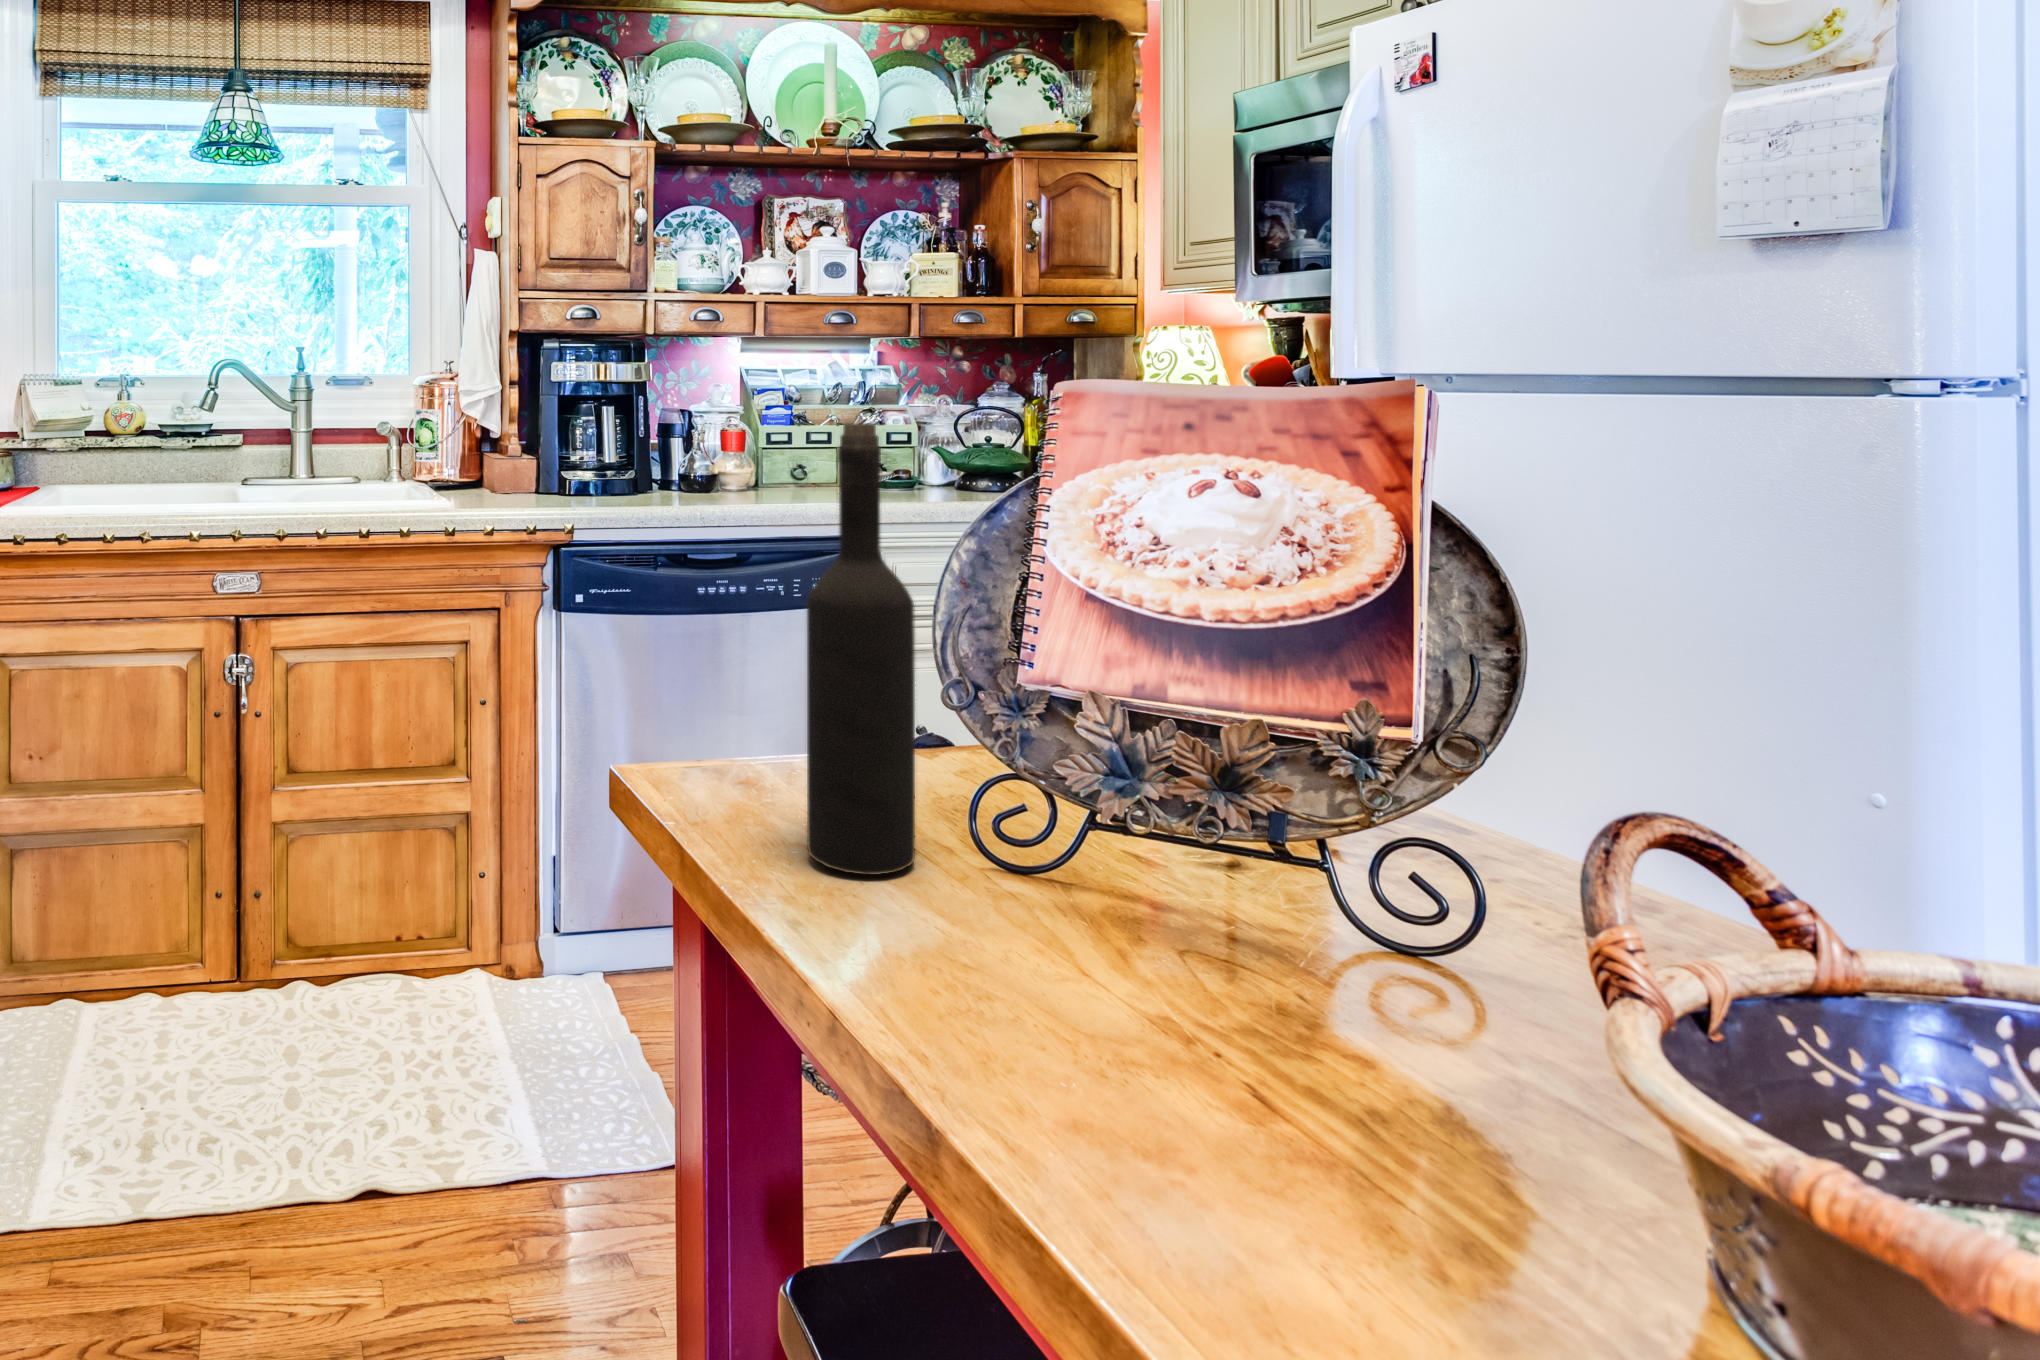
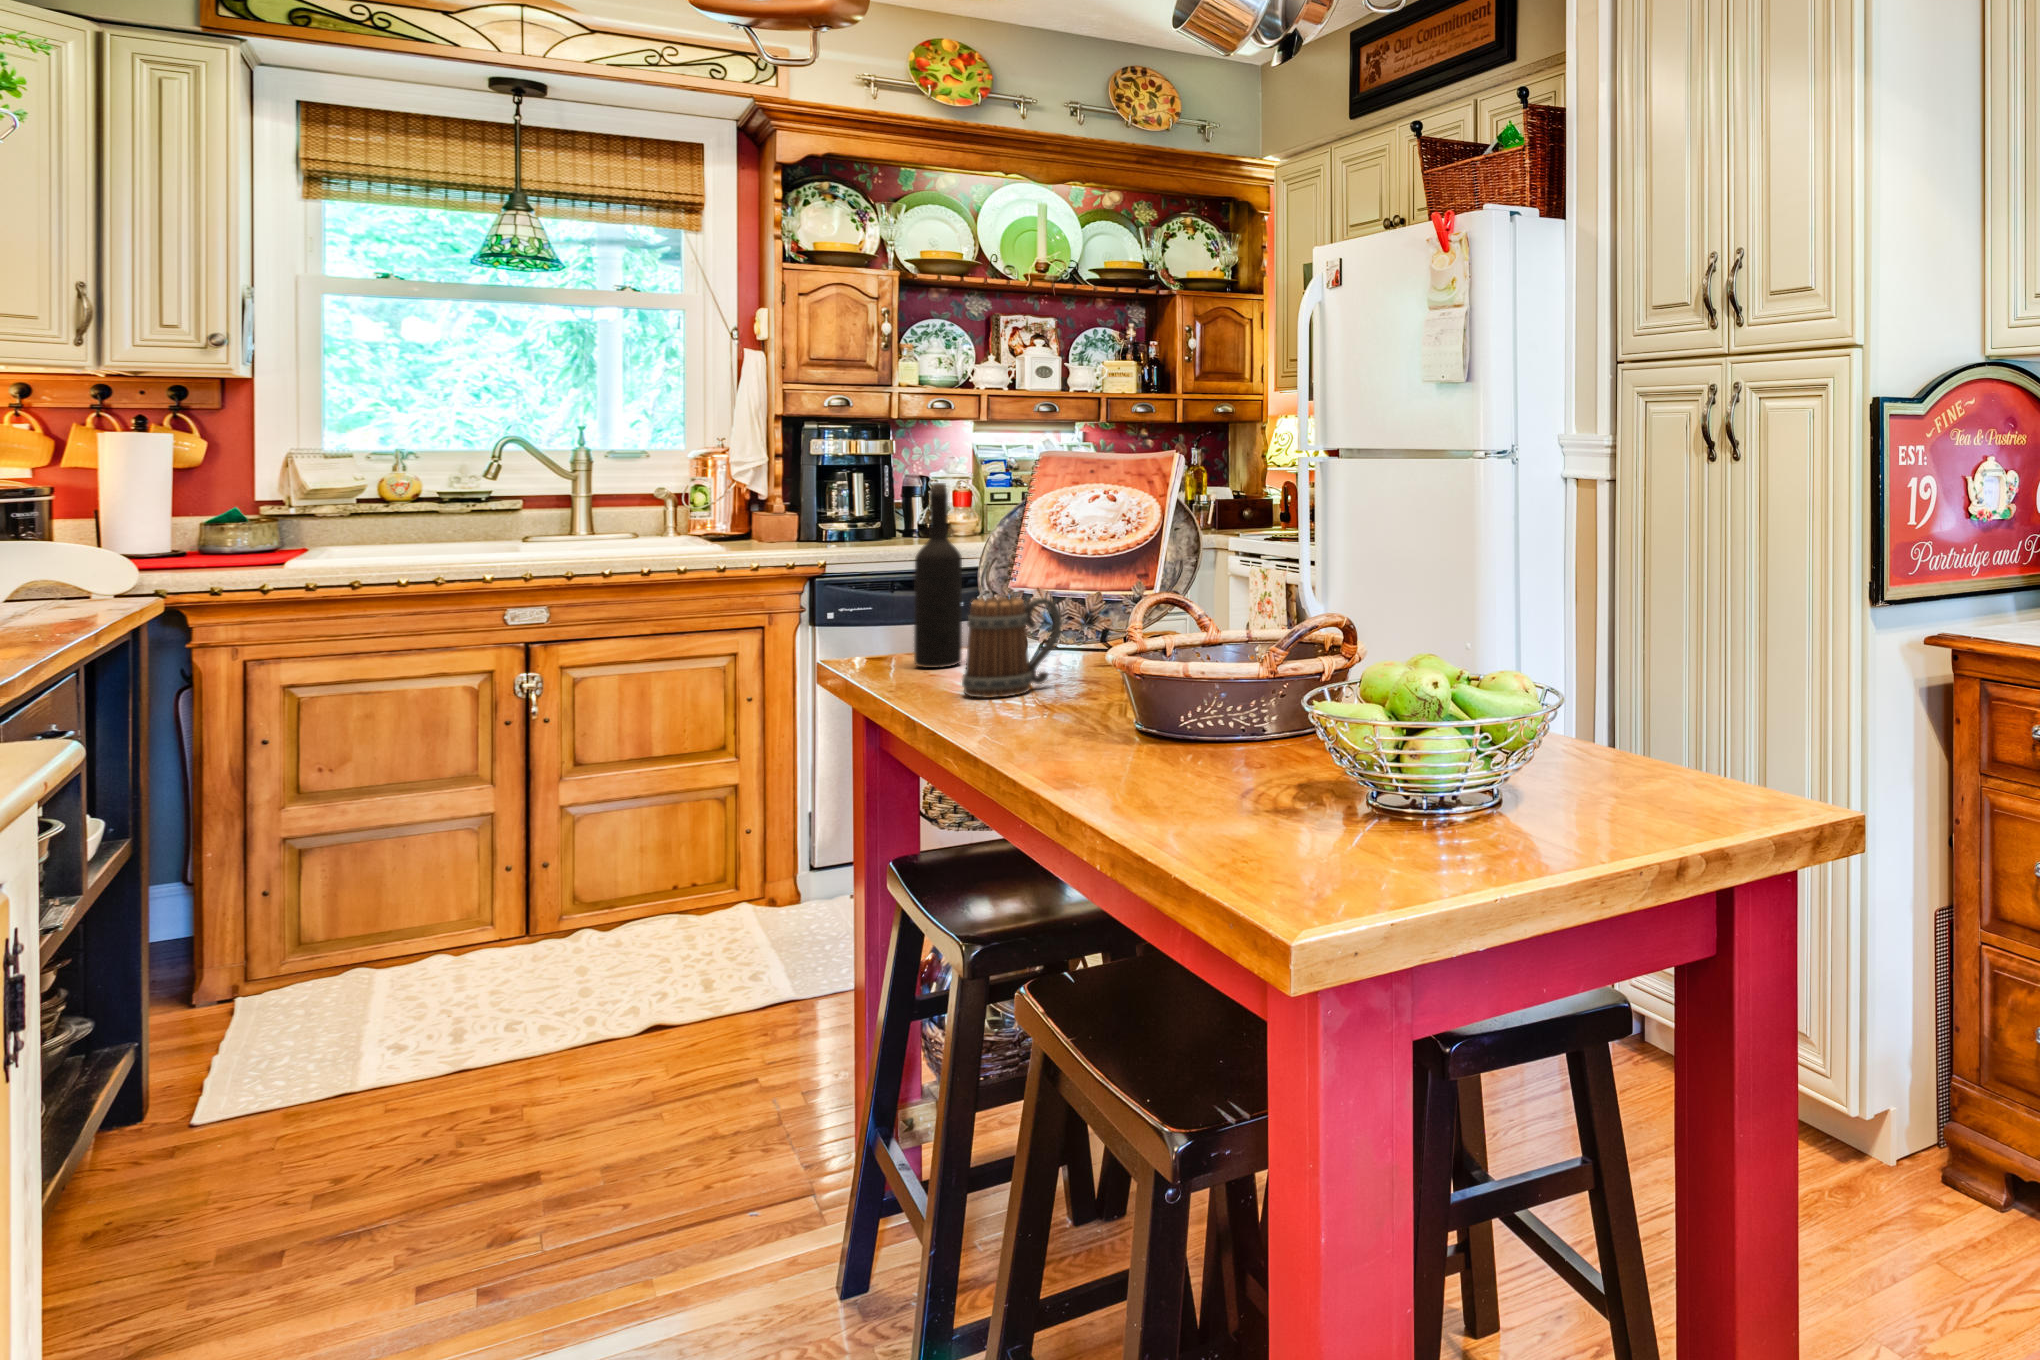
mug: none [1052,790,1361,1175] -> present [962,597,1062,698]

